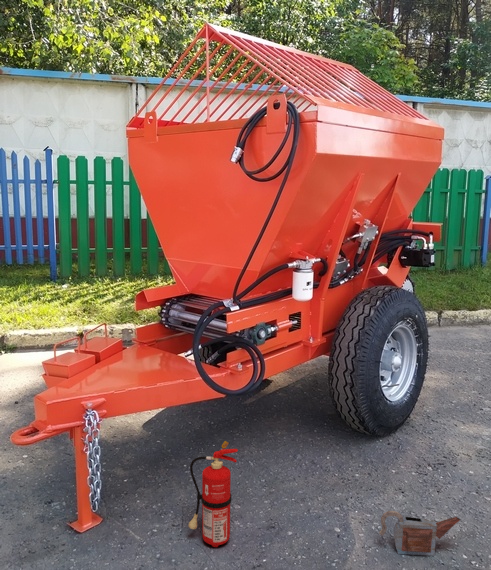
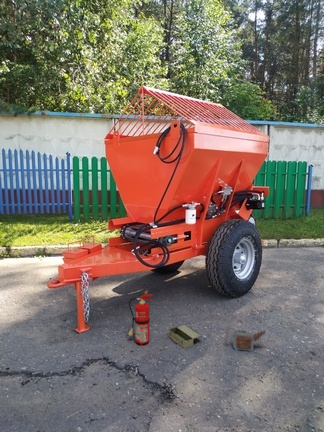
toolbox: none [266,500,333,554] -> present [168,324,201,349]

